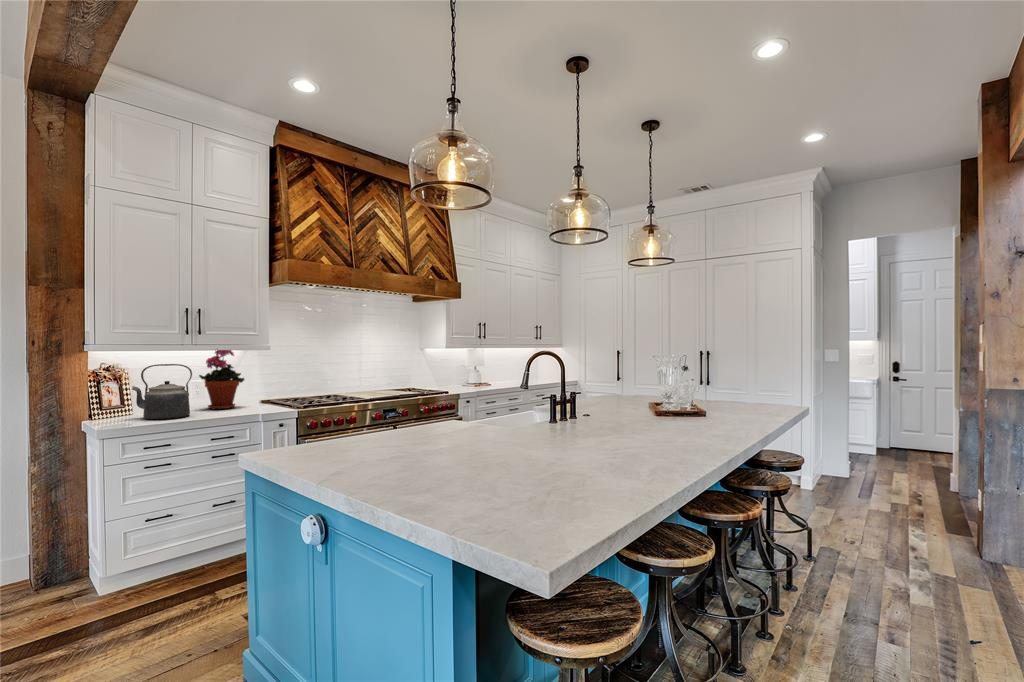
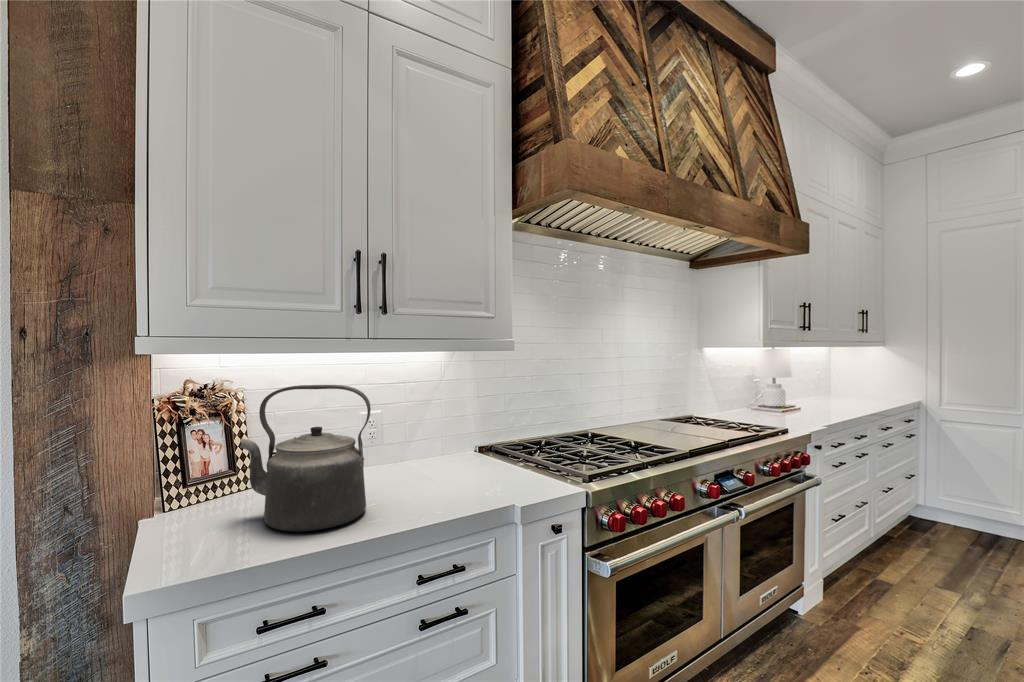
potted plant: present [199,348,244,409] -> none [379,341,466,481]

